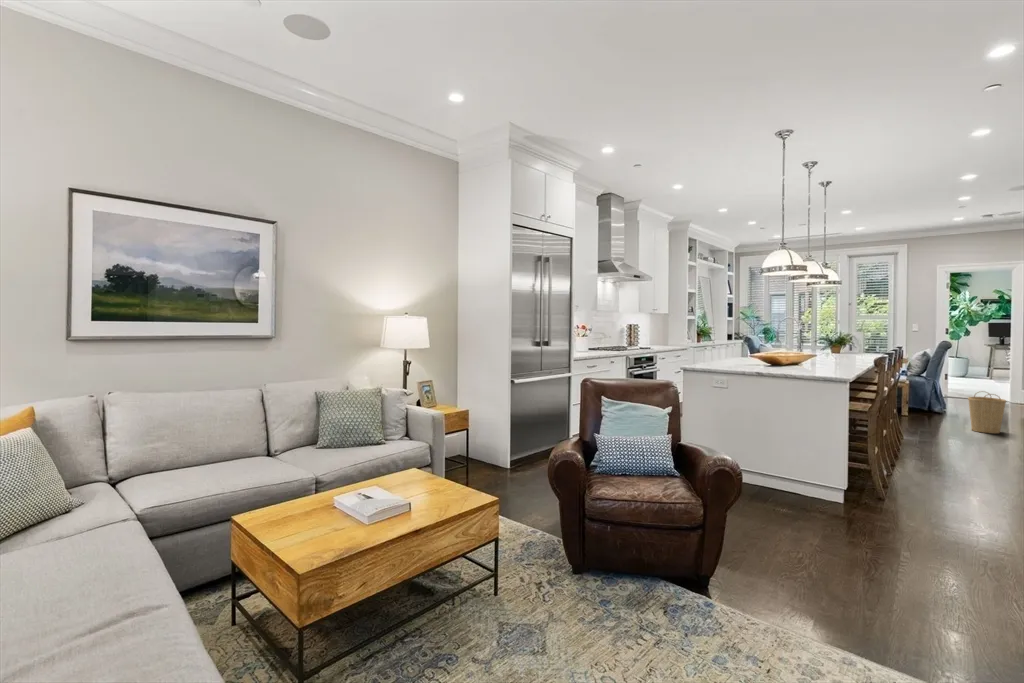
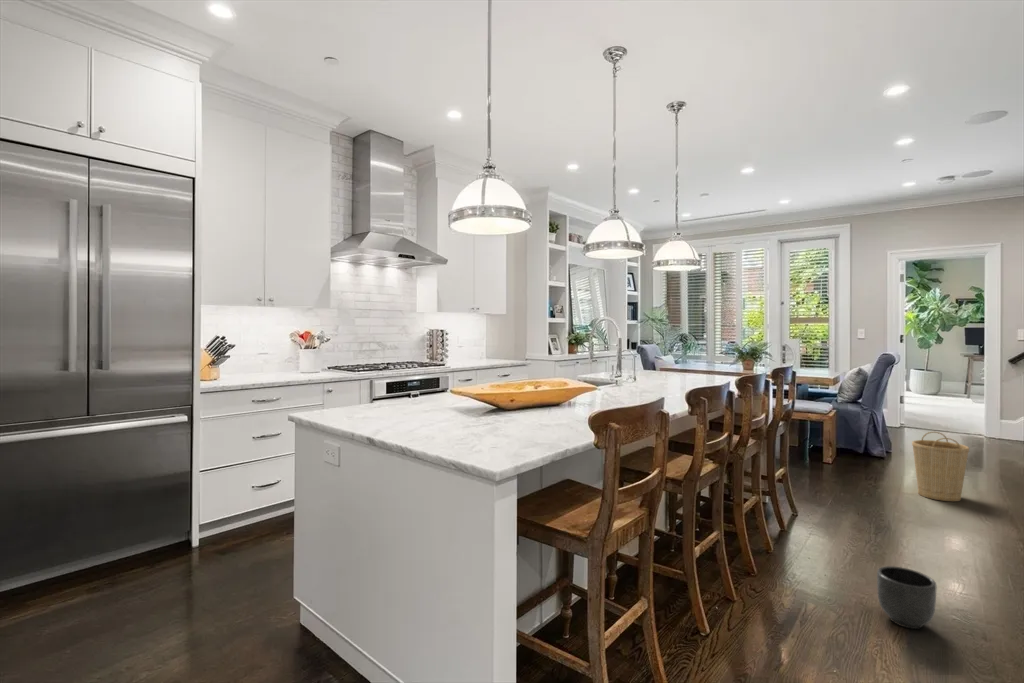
planter: none [969,447,1001,474] -> present [877,566,937,629]

